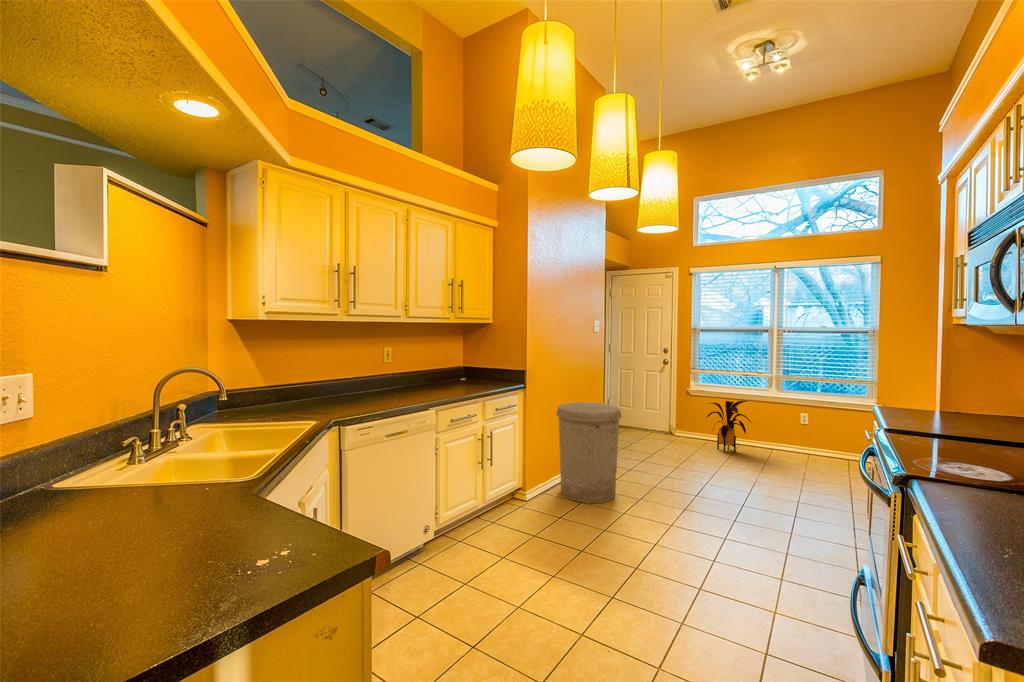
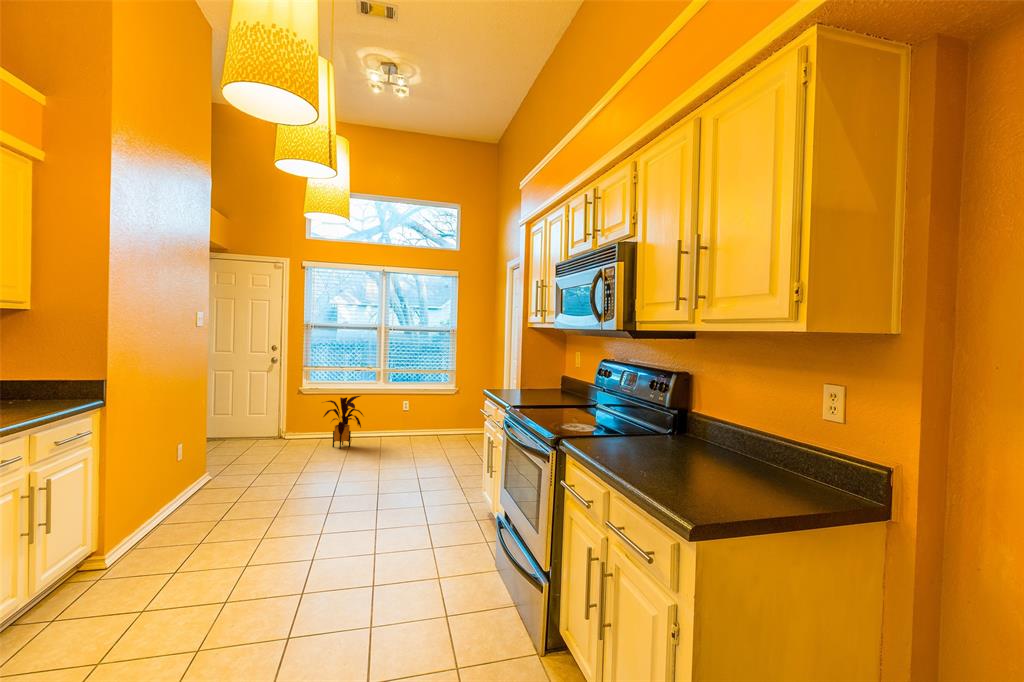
trash can: present [556,402,622,503] -> none [152,415,251,545]

